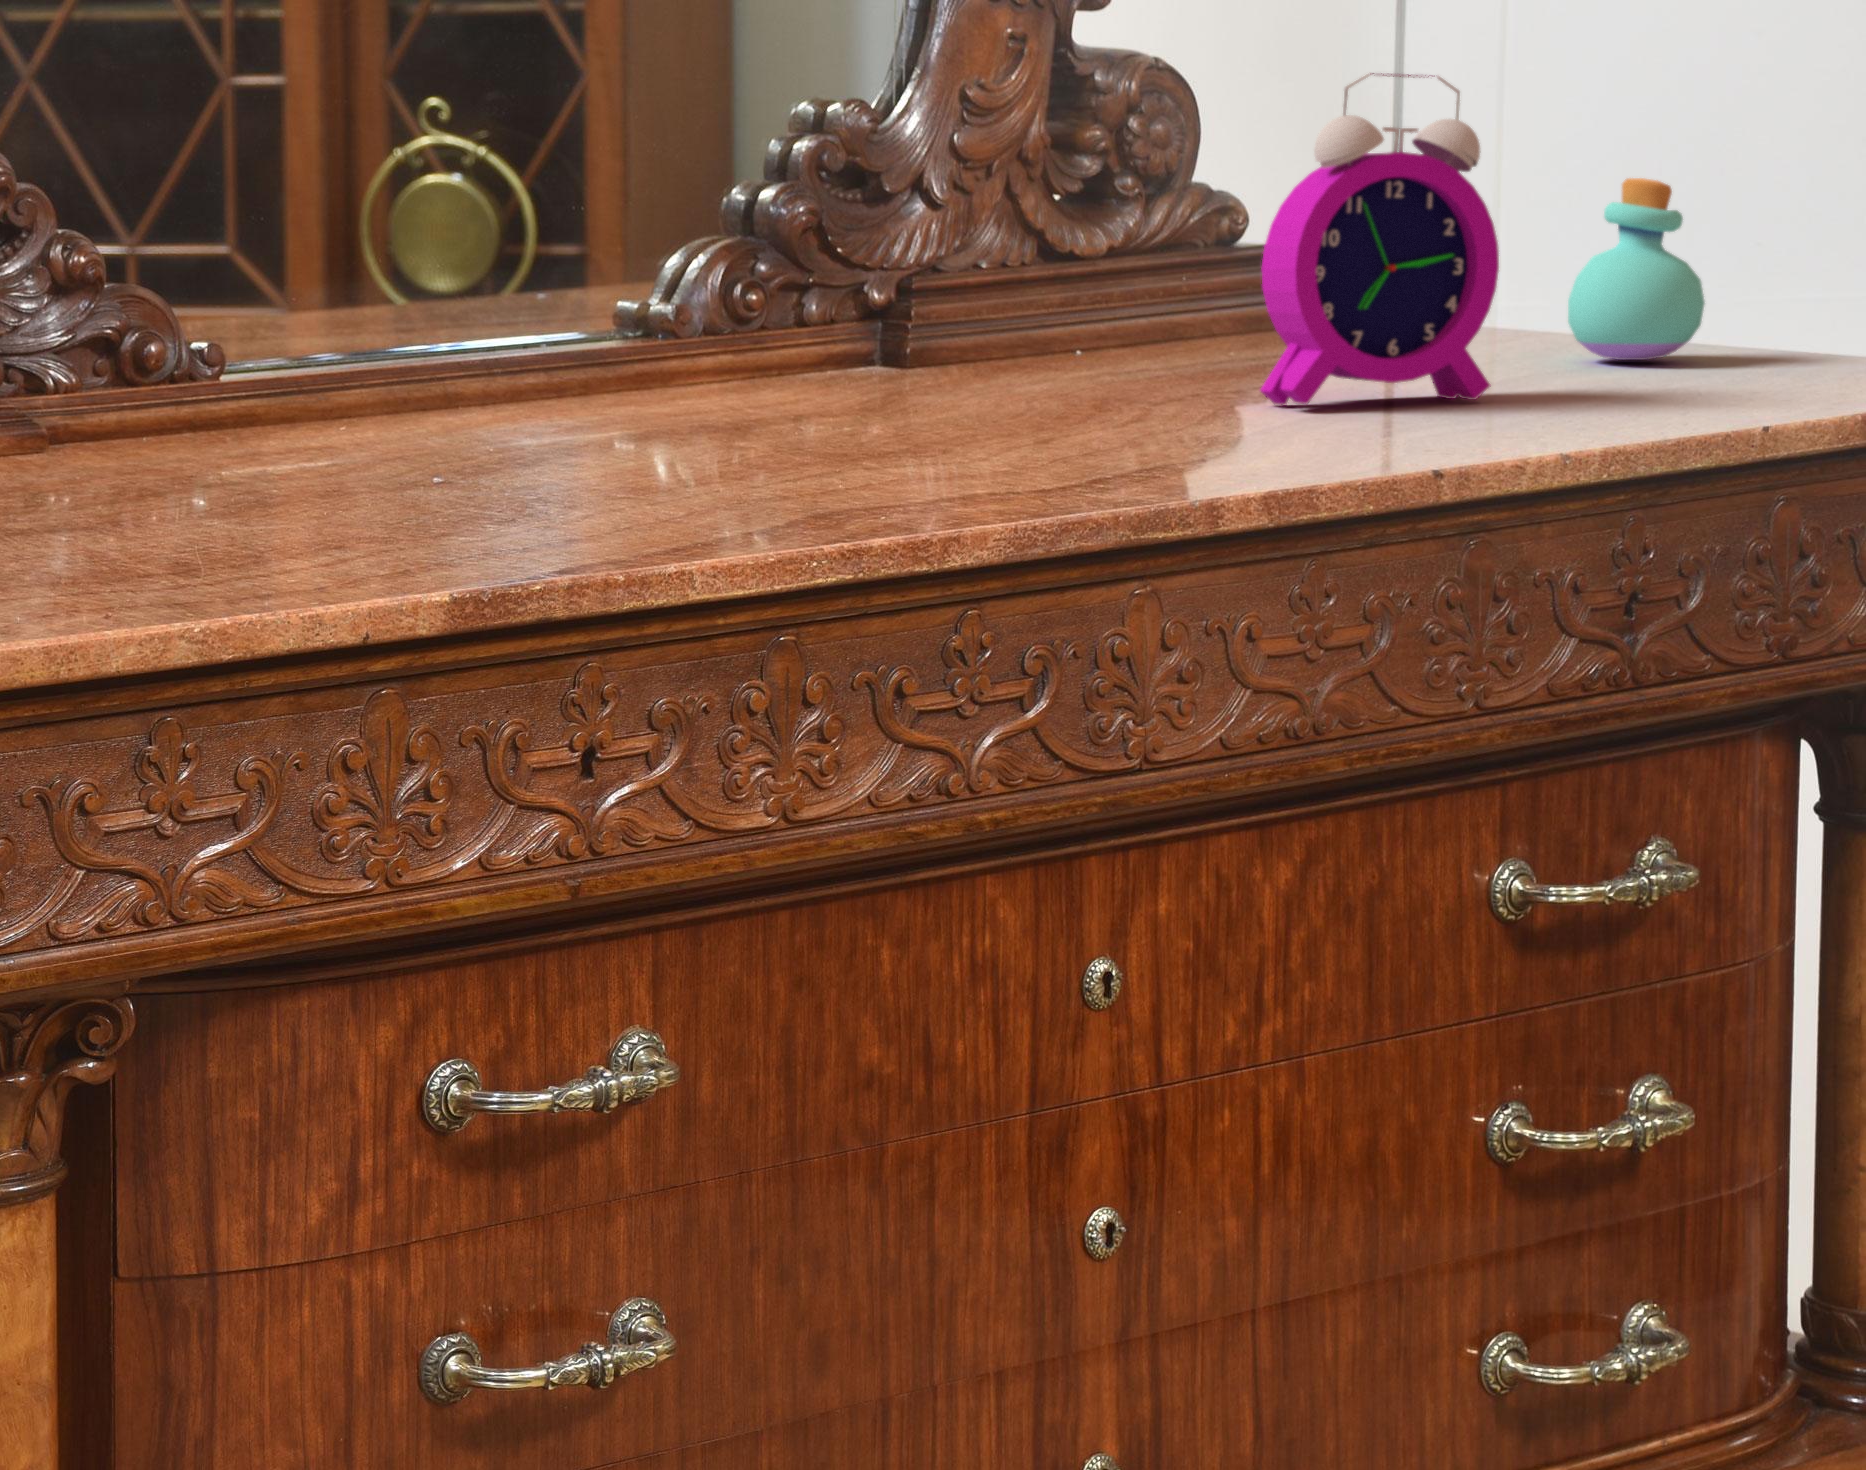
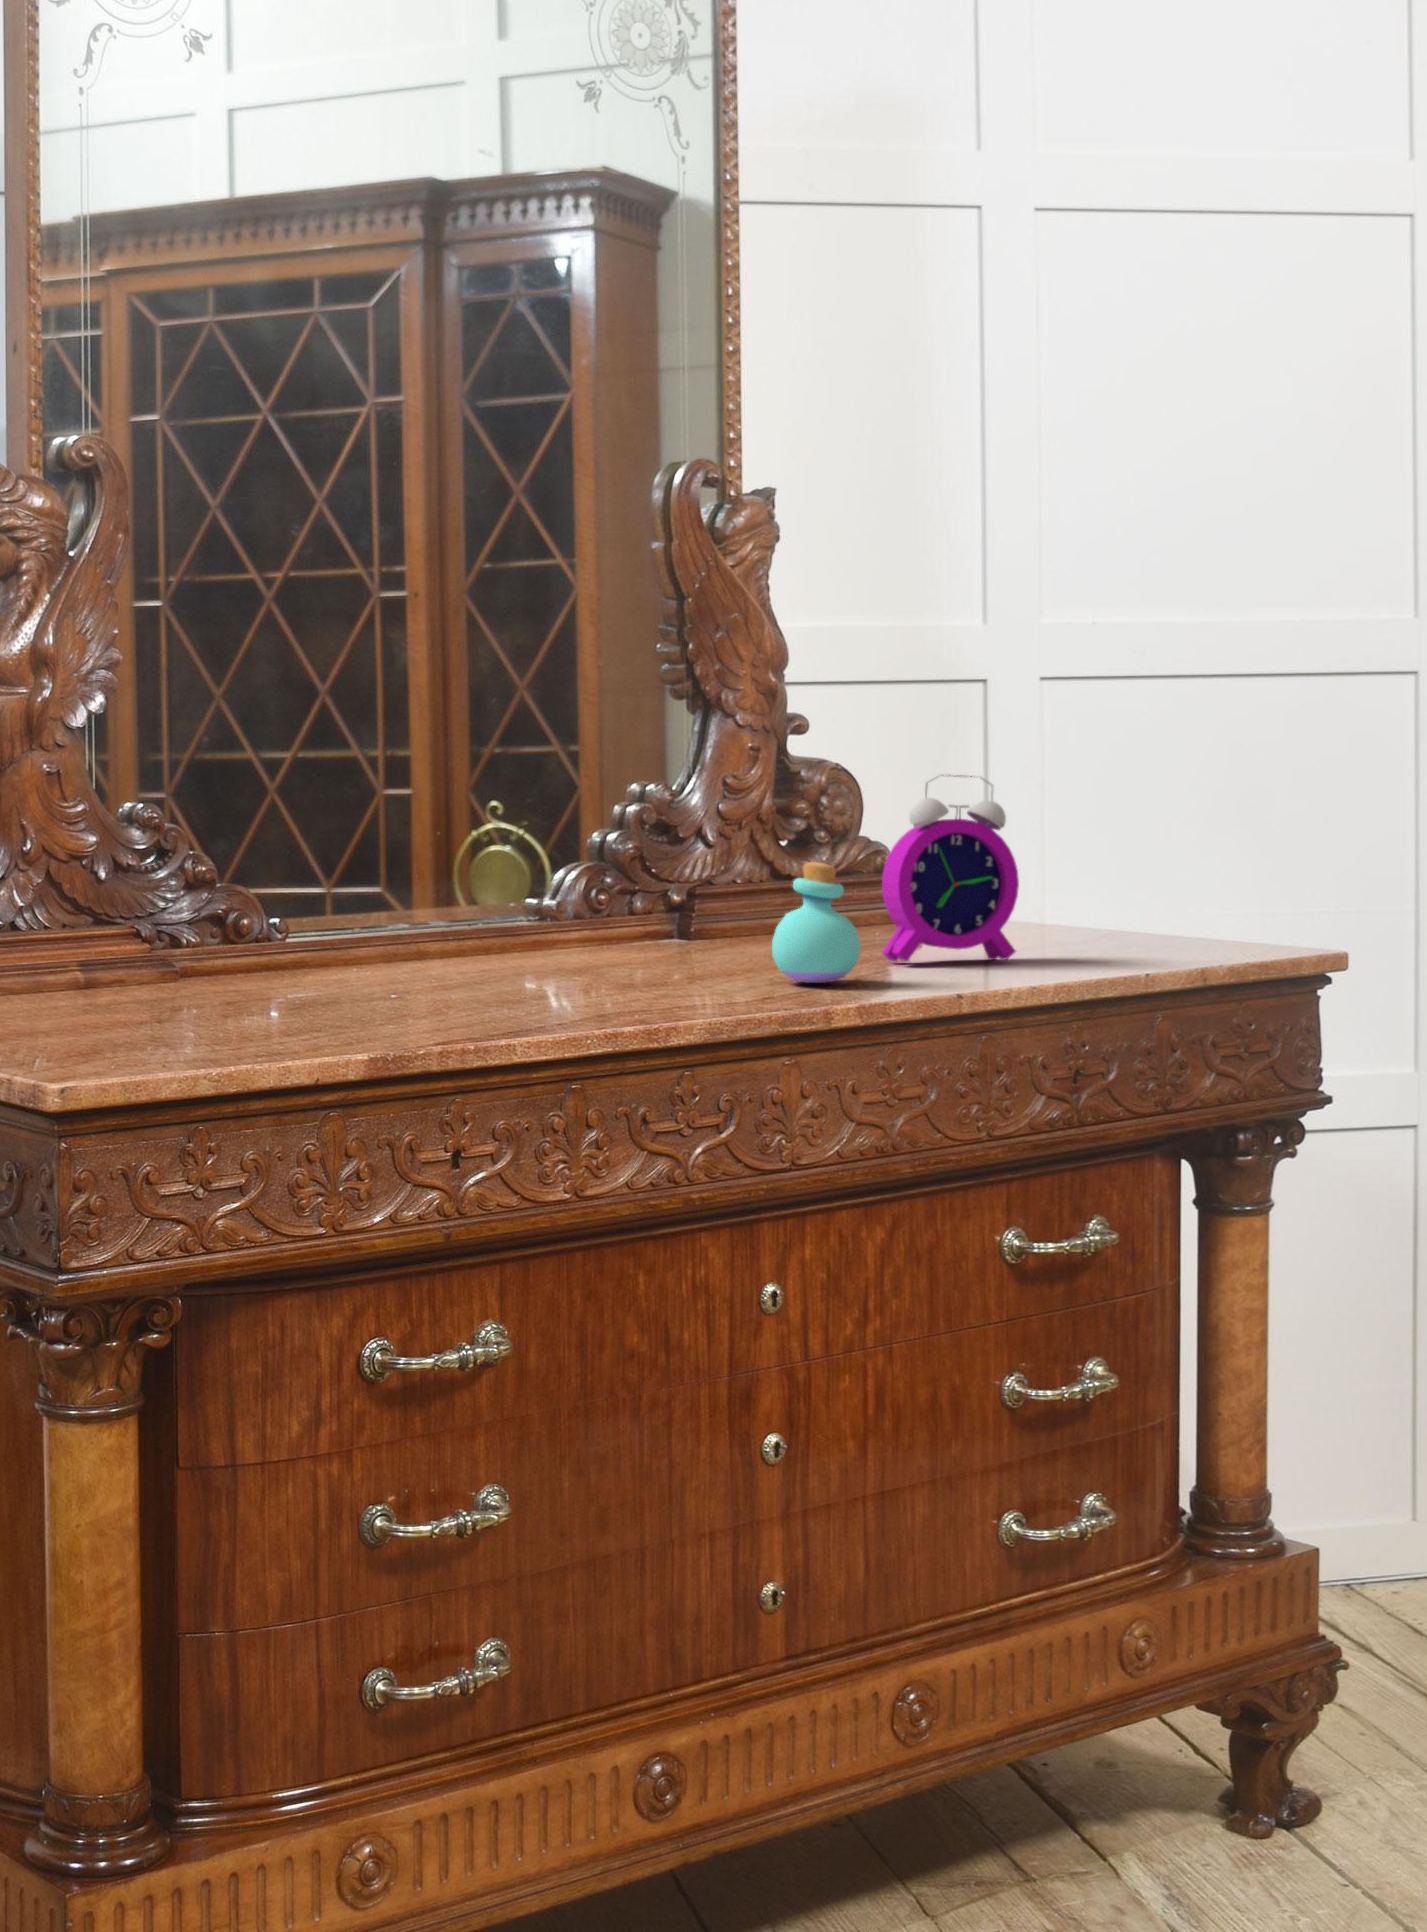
perfume bottle: present [1568,178,1705,360] -> present [772,862,860,983]

